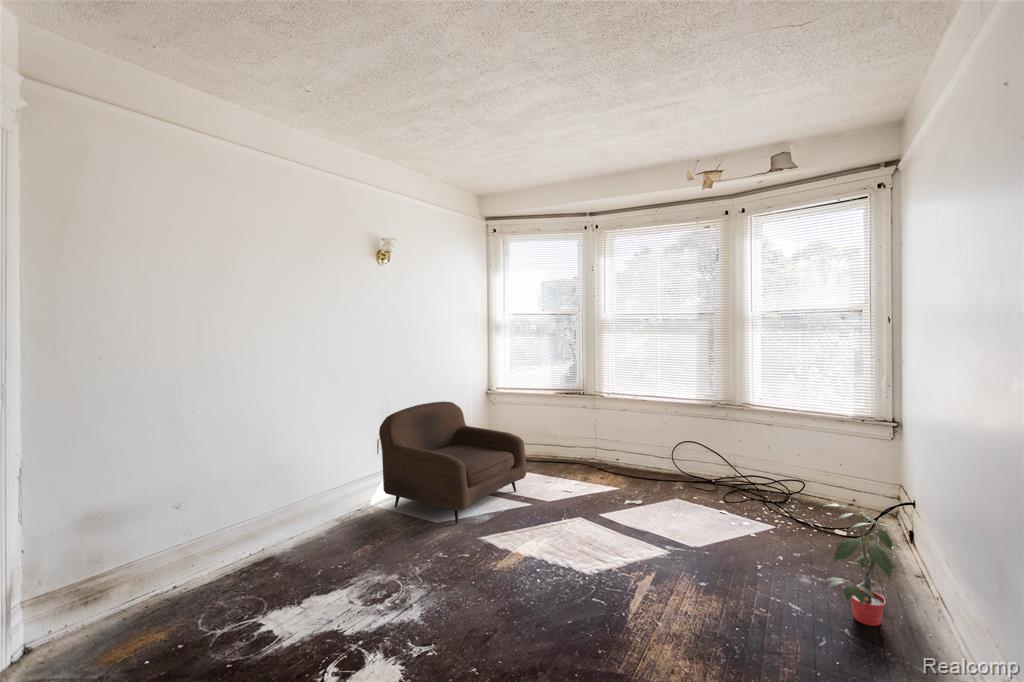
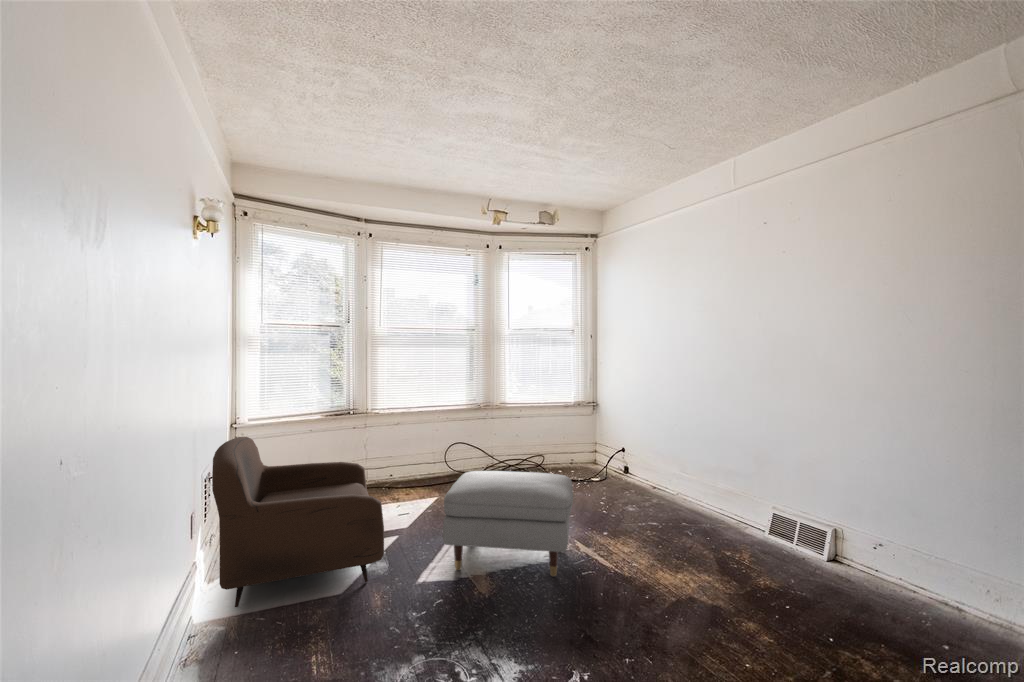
ottoman: none [495,464,630,583] -> present [443,471,573,576]
potted plant: present [824,504,901,626] -> none [654,447,731,514]

